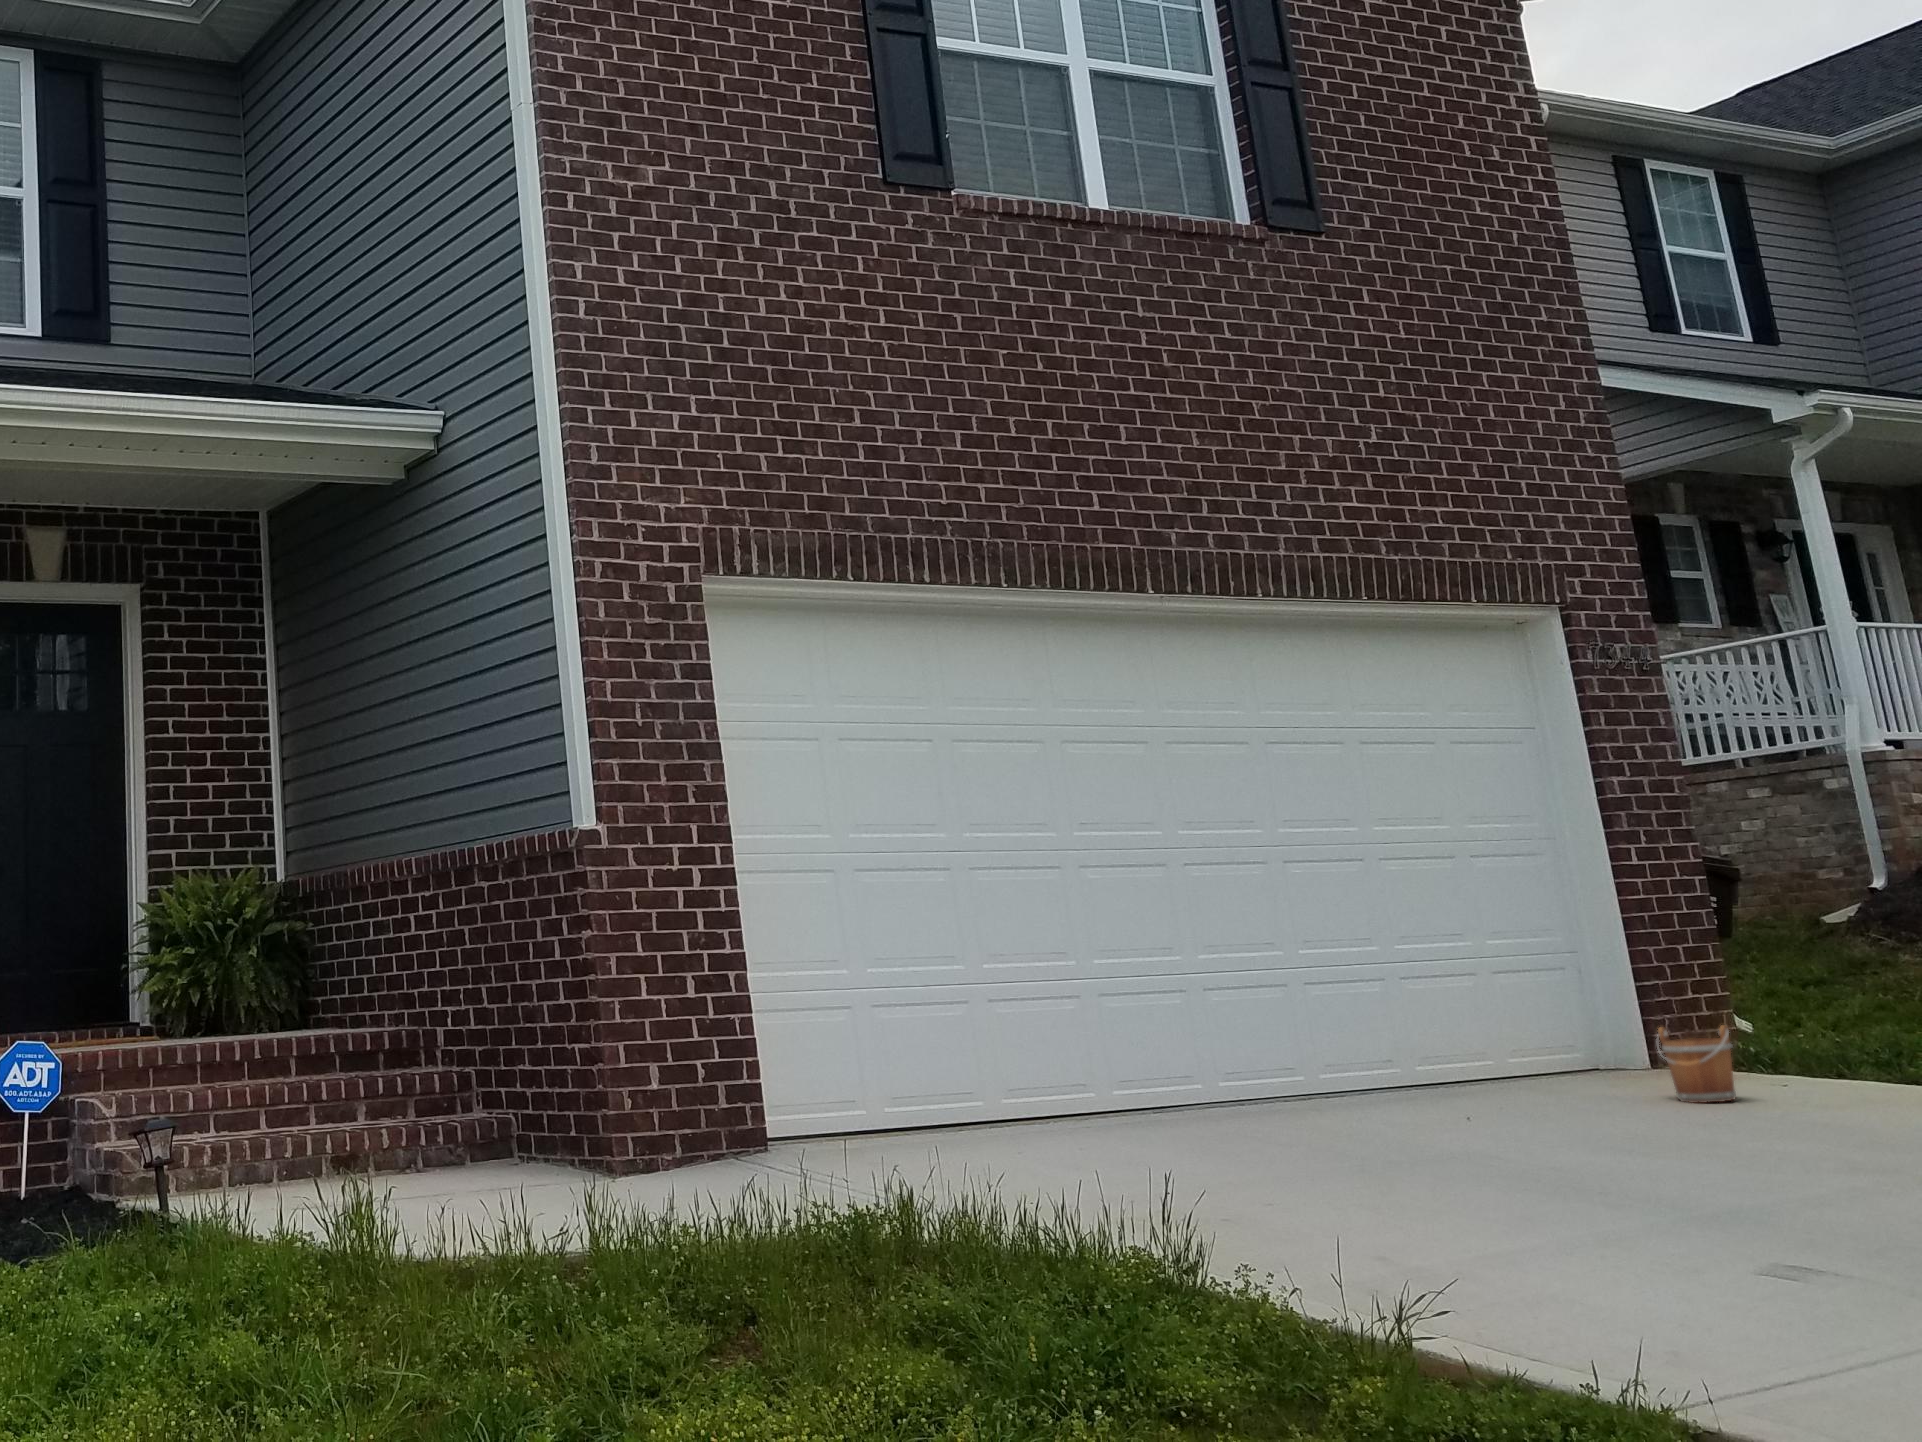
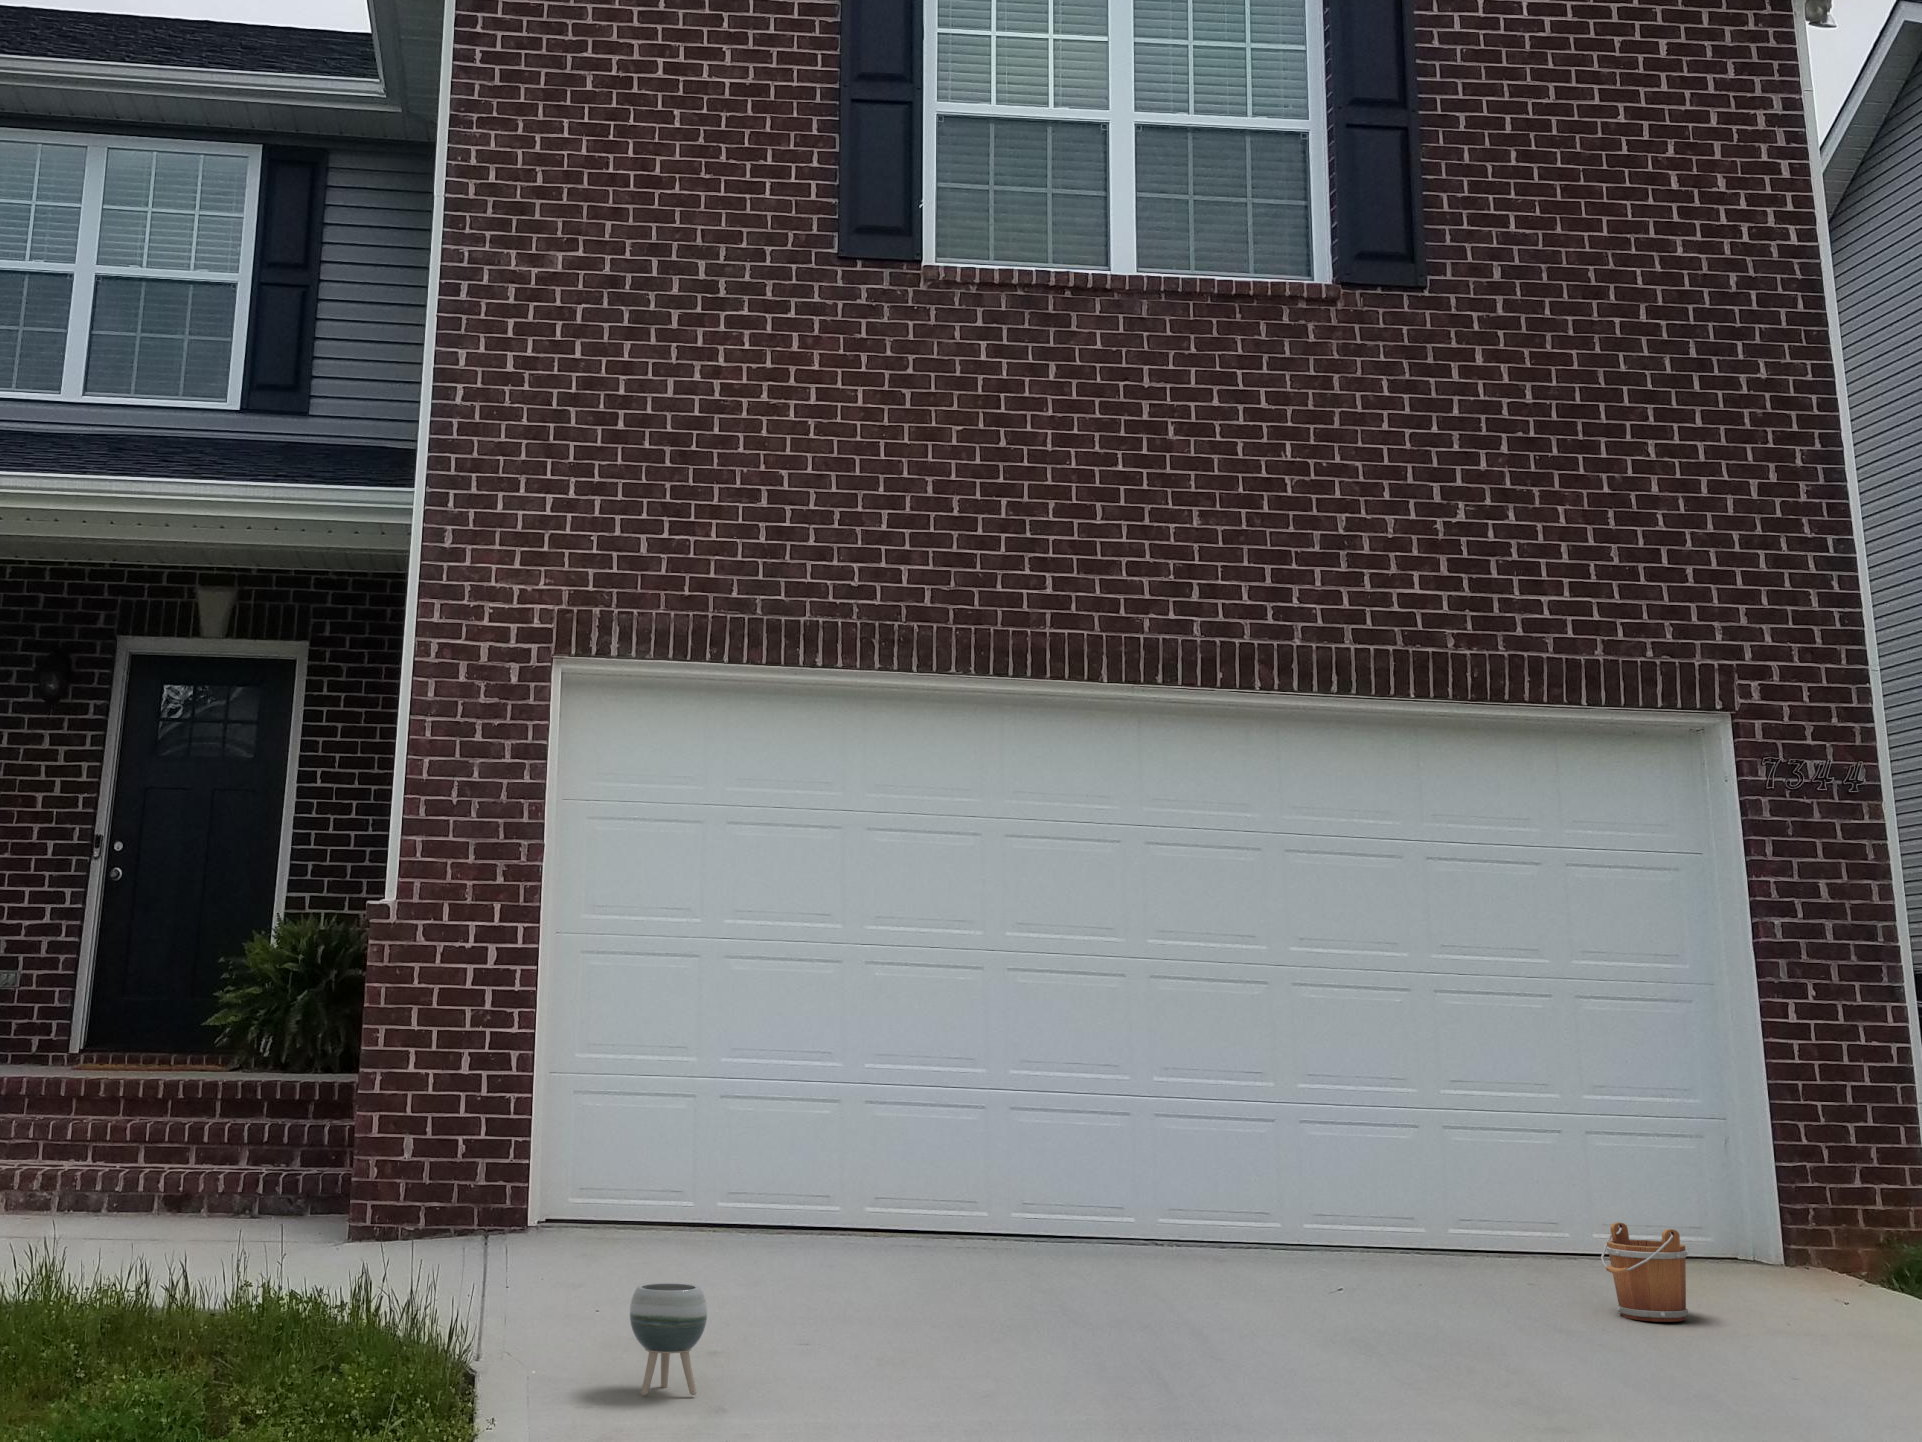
planter: none [1310,1128,1389,1230] -> present [630,1283,707,1396]

